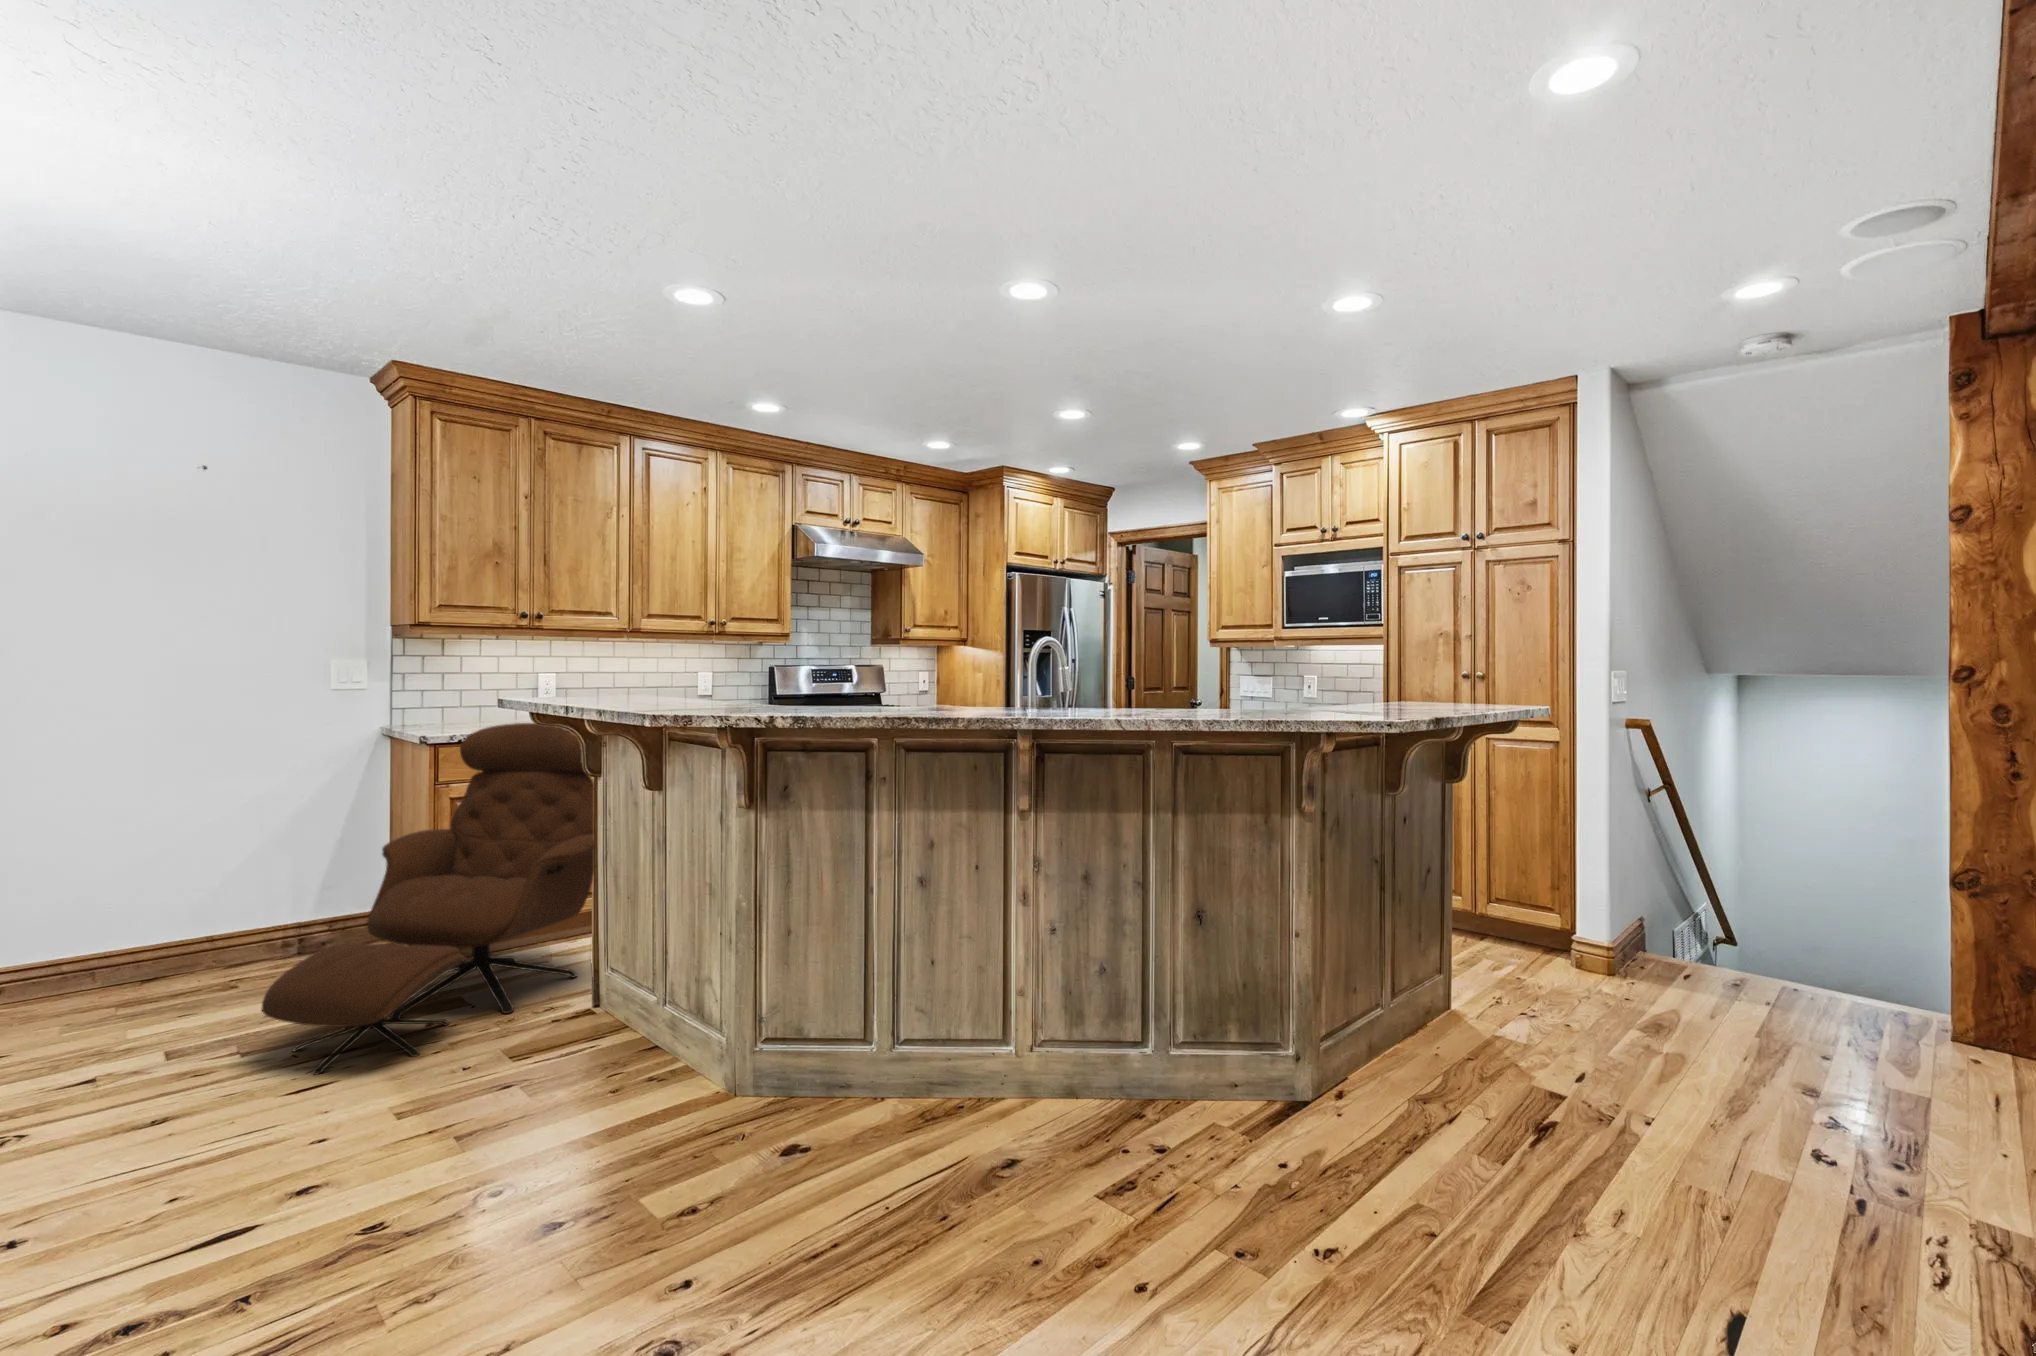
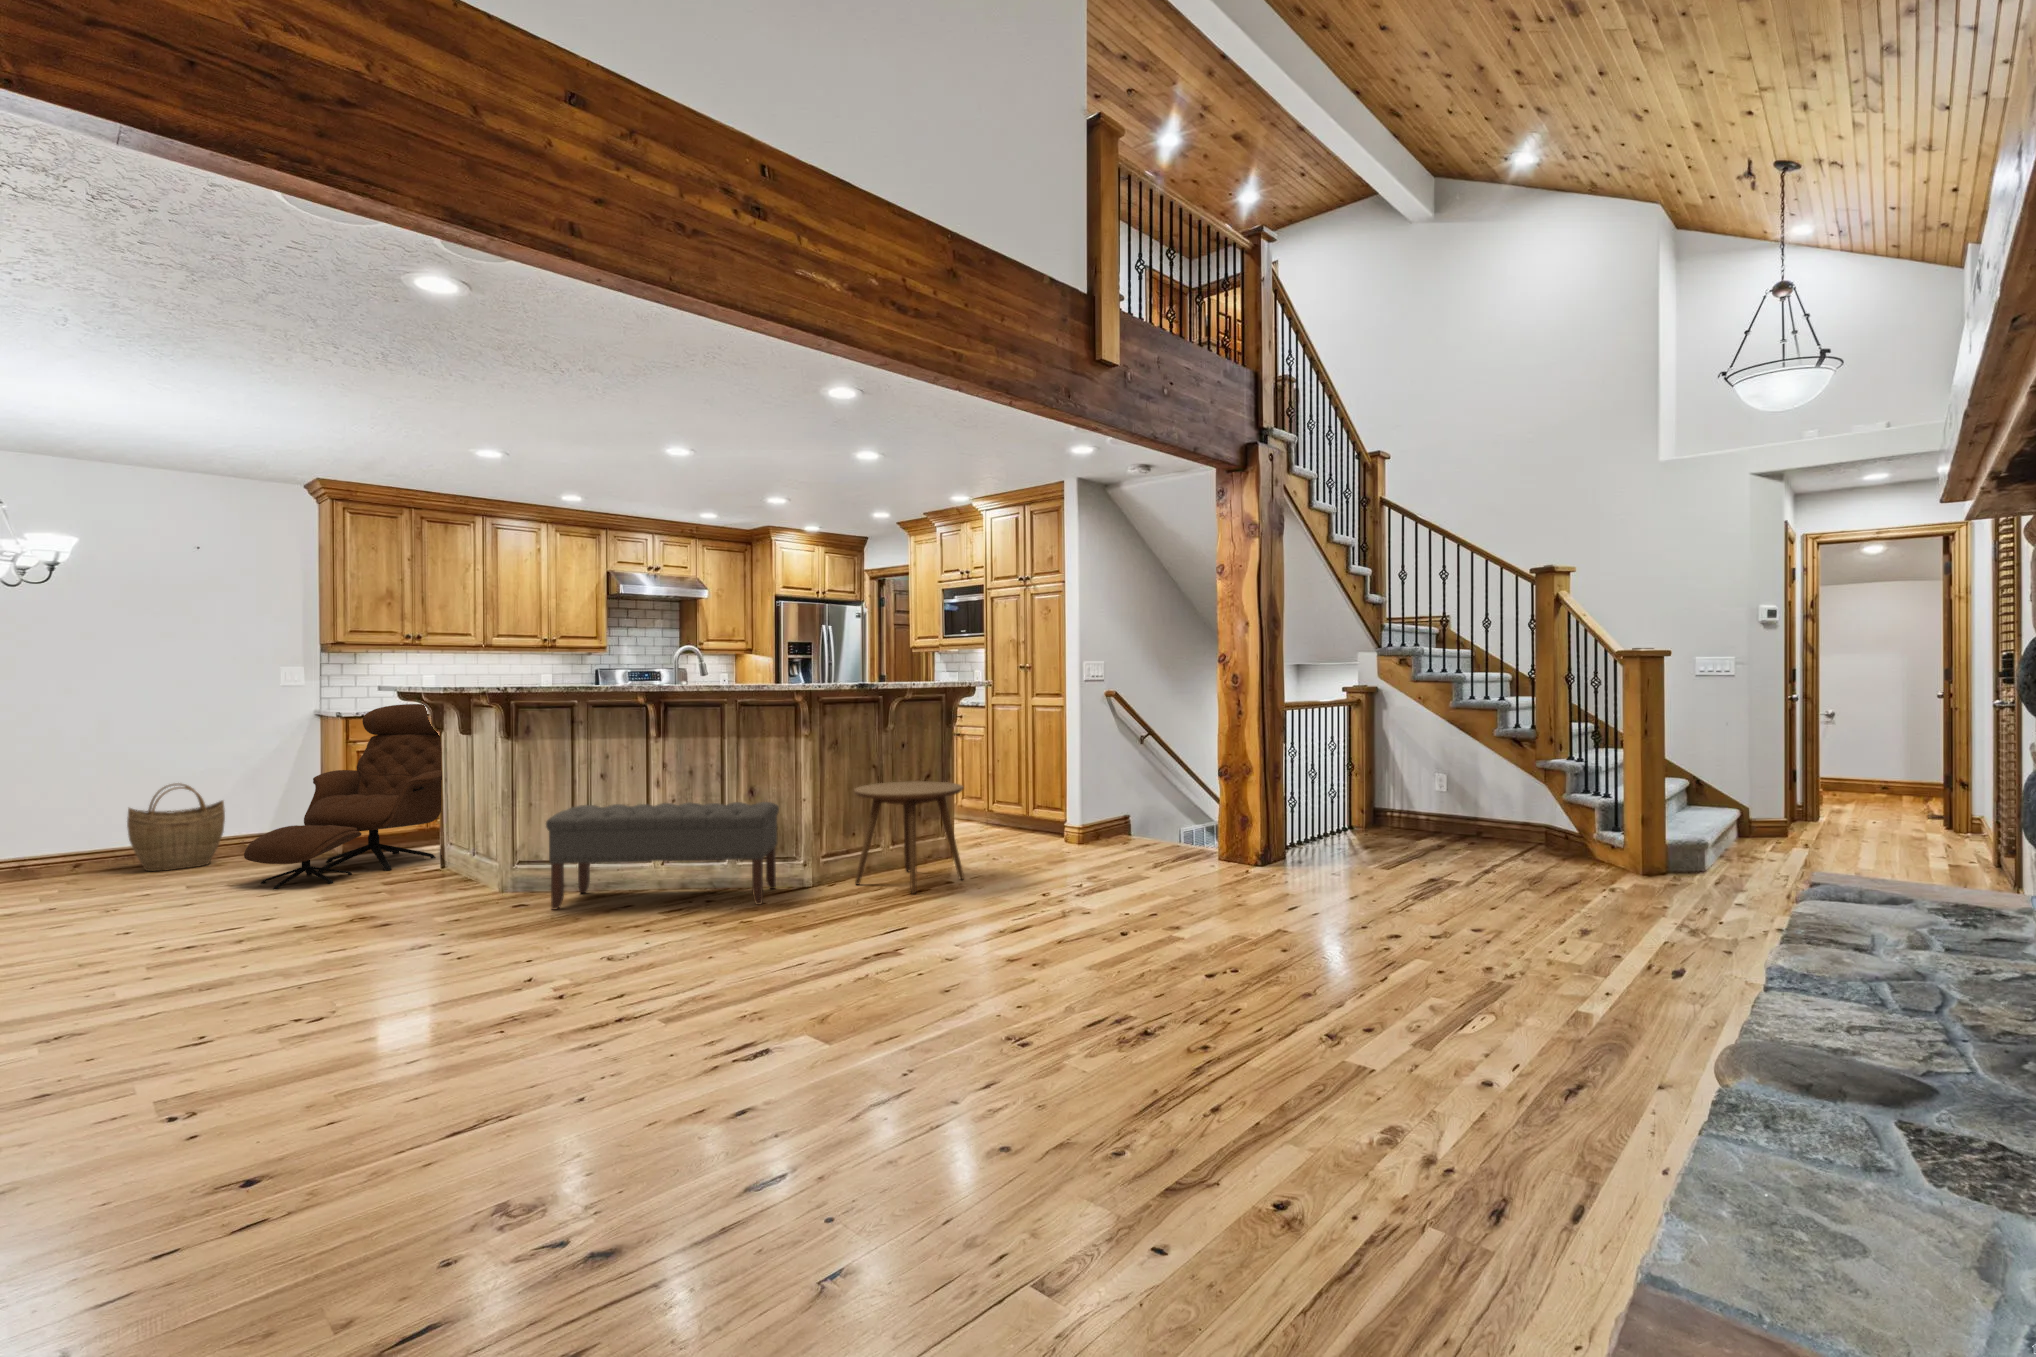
woven basket: none [76,850,242,1004] -> present [127,783,225,871]
side table: none [1379,885,1612,1139] -> present [854,781,964,894]
bench: none [865,939,1307,1184] -> present [546,802,779,909]

